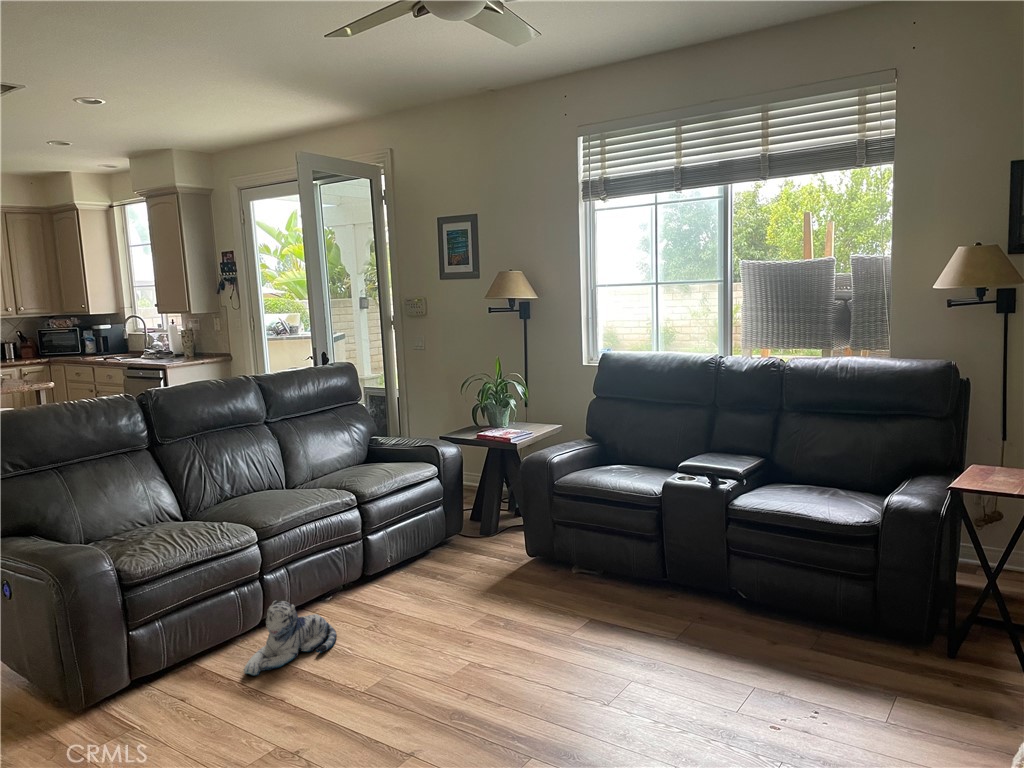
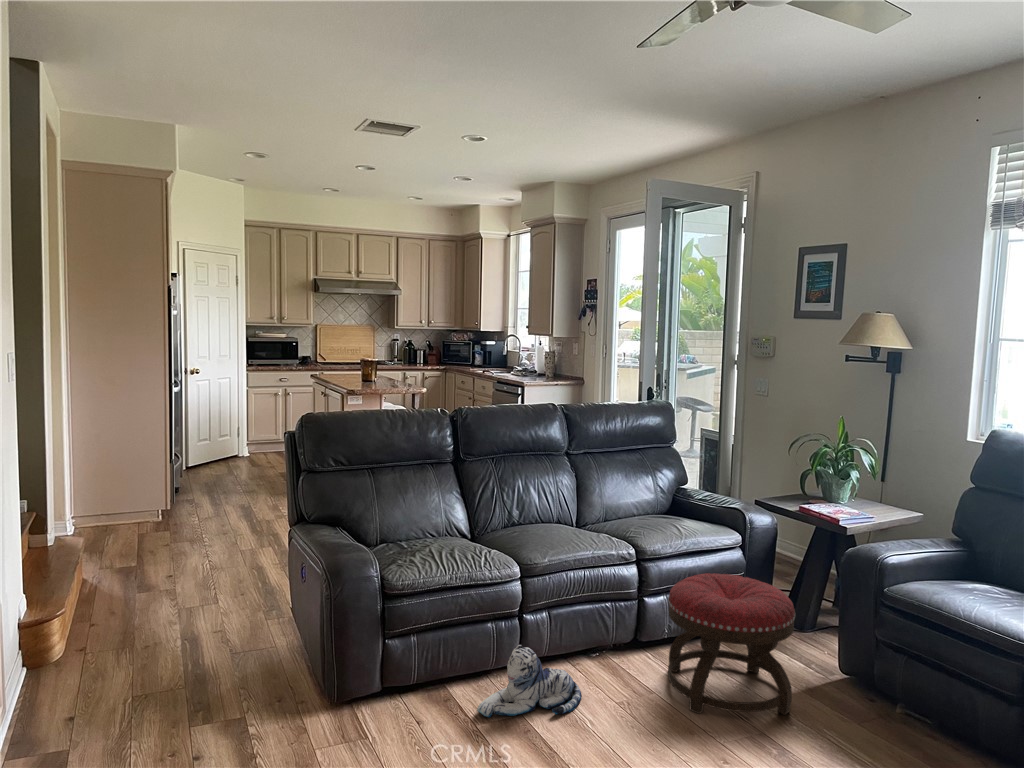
ottoman: none [395,498,504,616] -> present [668,573,795,715]

